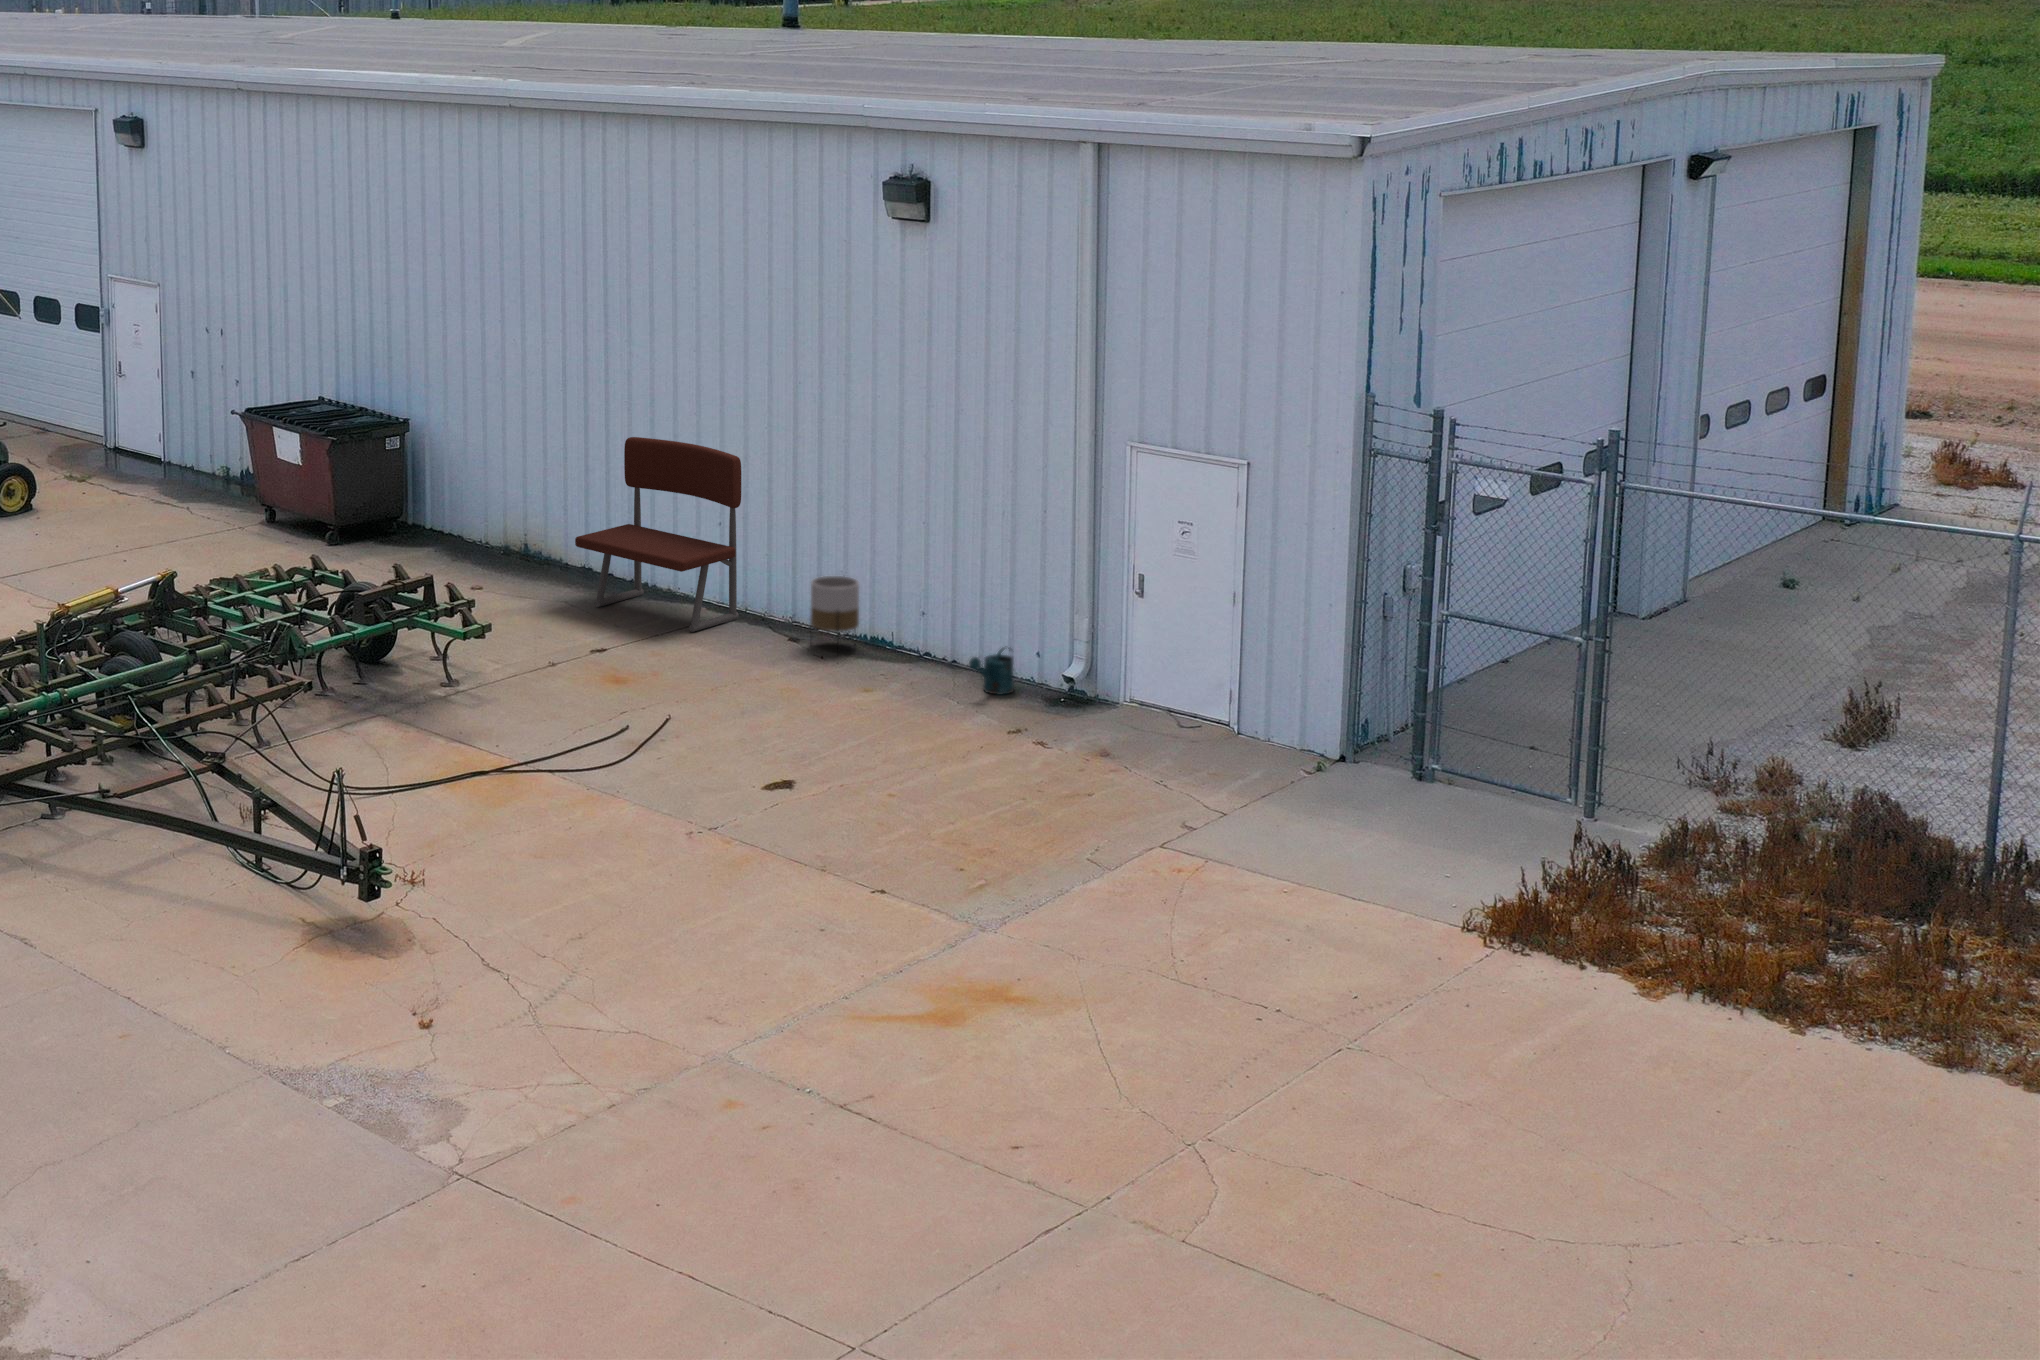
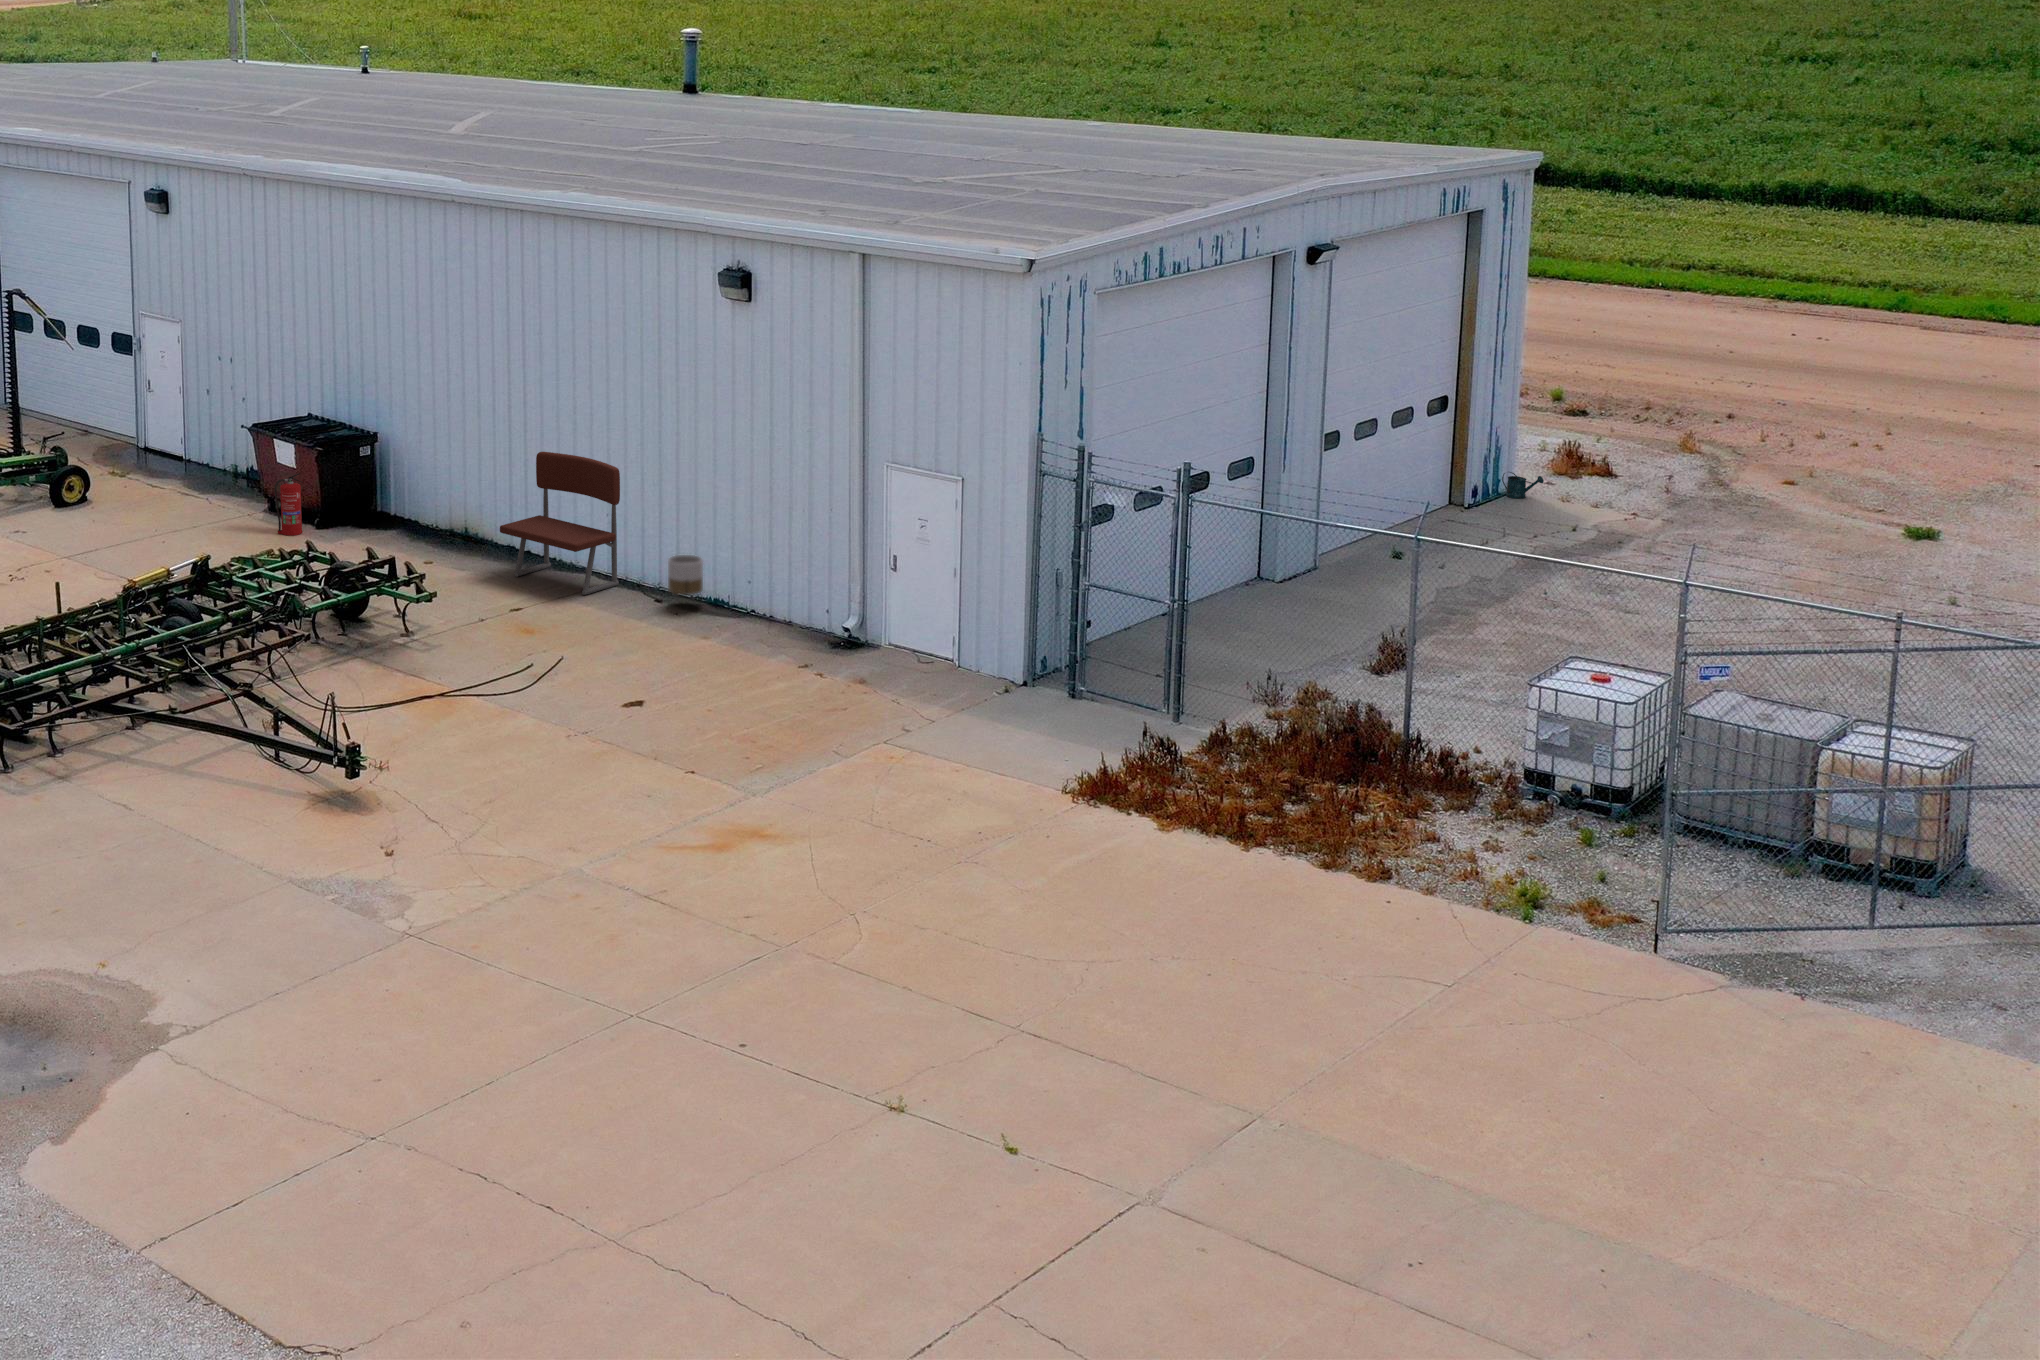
fire extinguisher: none [273,470,310,553] -> present [275,473,303,536]
watering can: present [969,648,1014,695] -> present [1502,472,1544,499]

